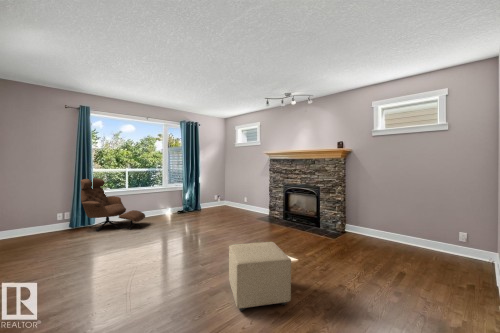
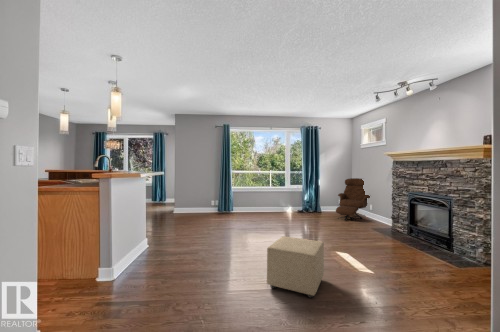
lounge chair: present [81,178,145,231] -> present [336,178,370,221]

